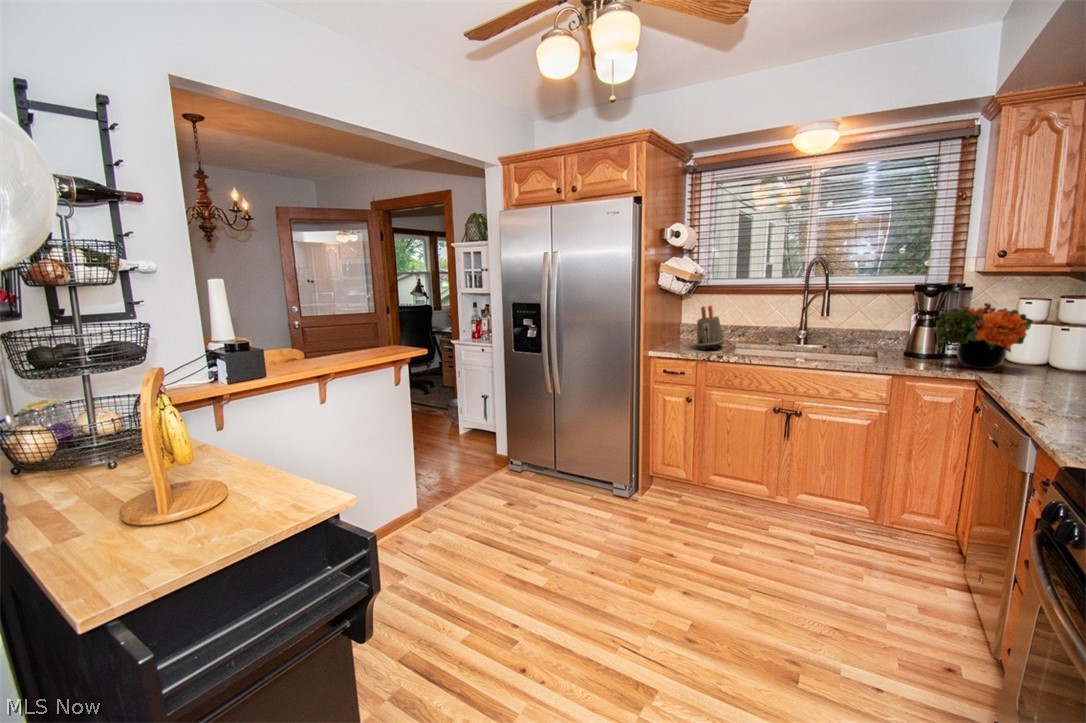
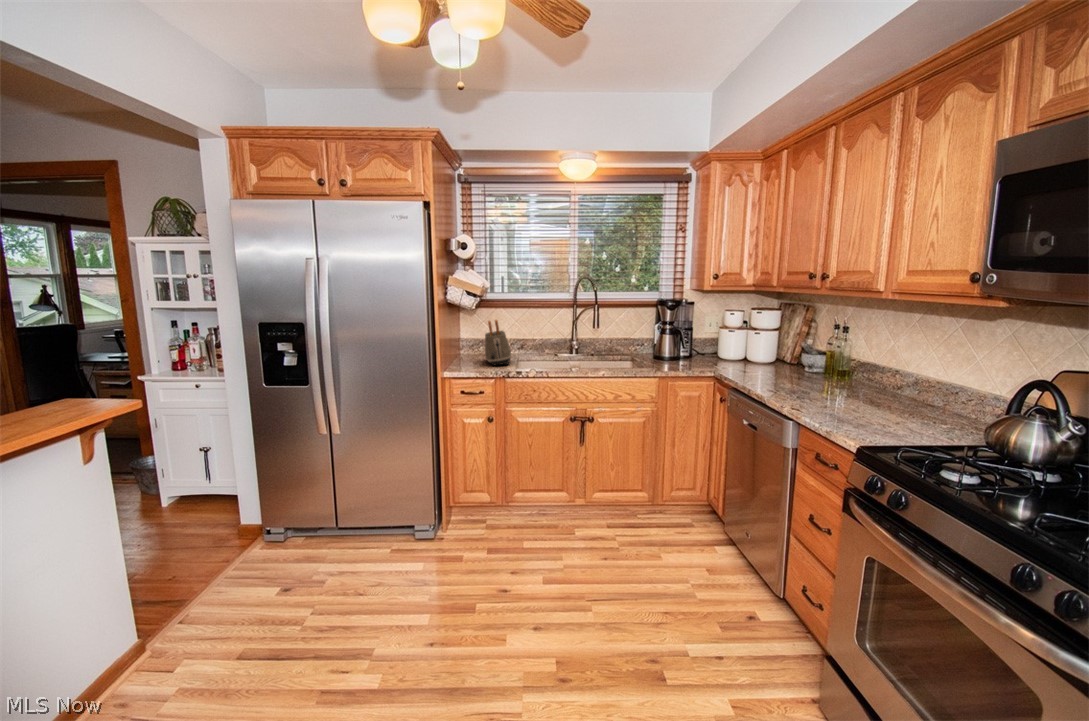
flower arrangement: present [933,303,1033,369] -> none [678,314,740,366]

